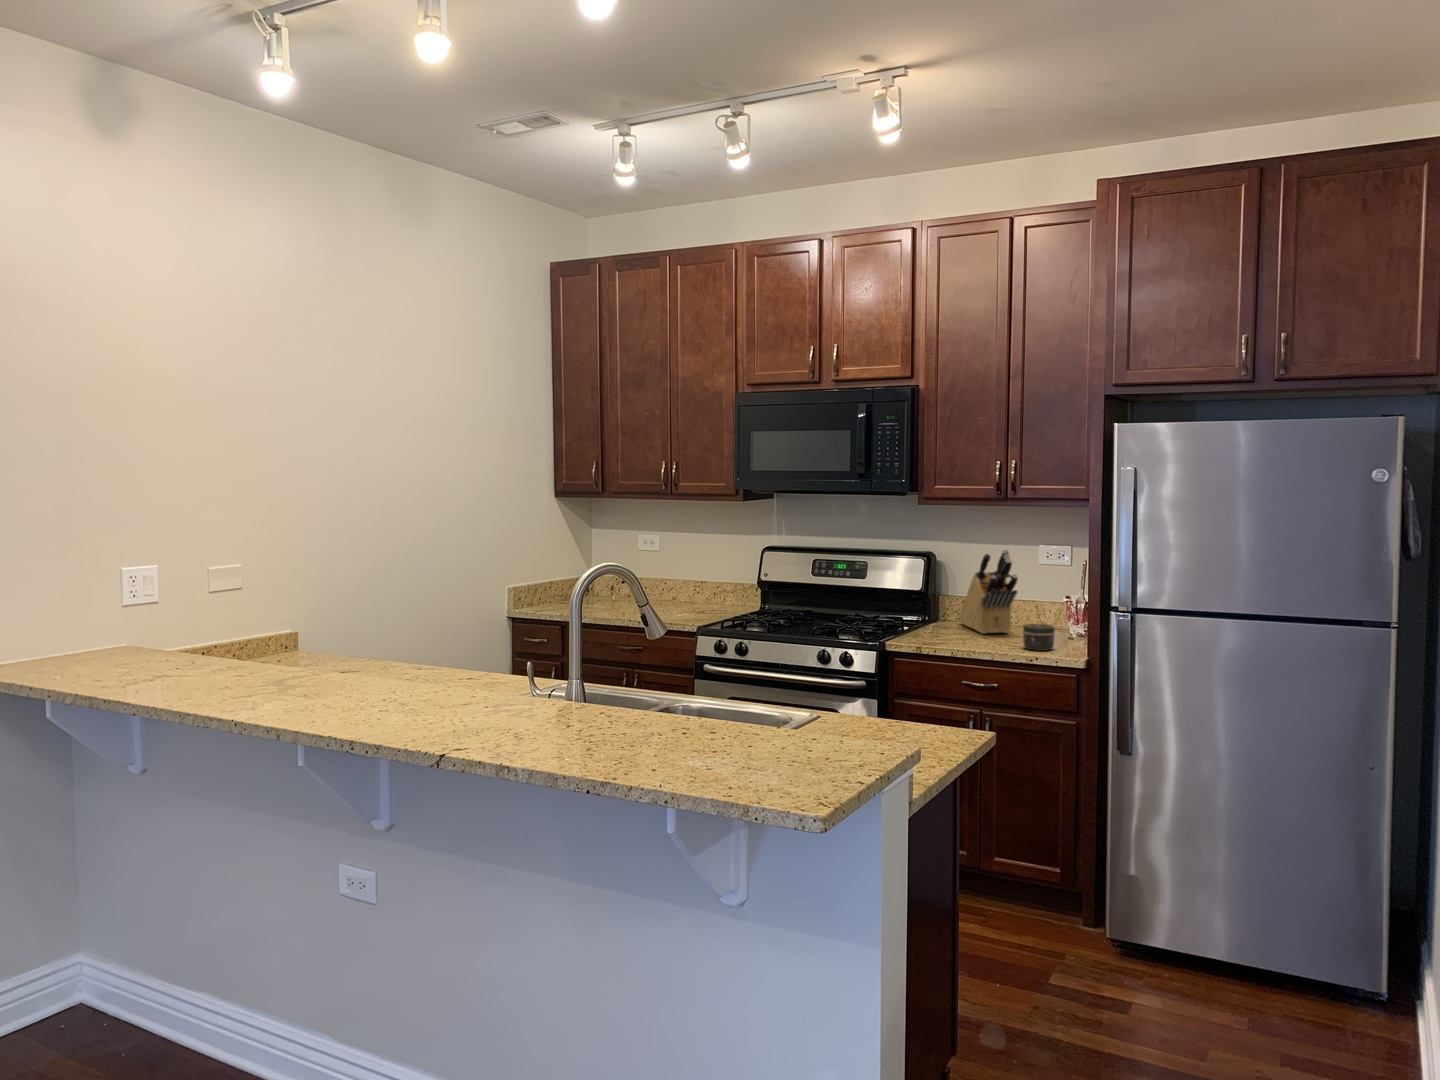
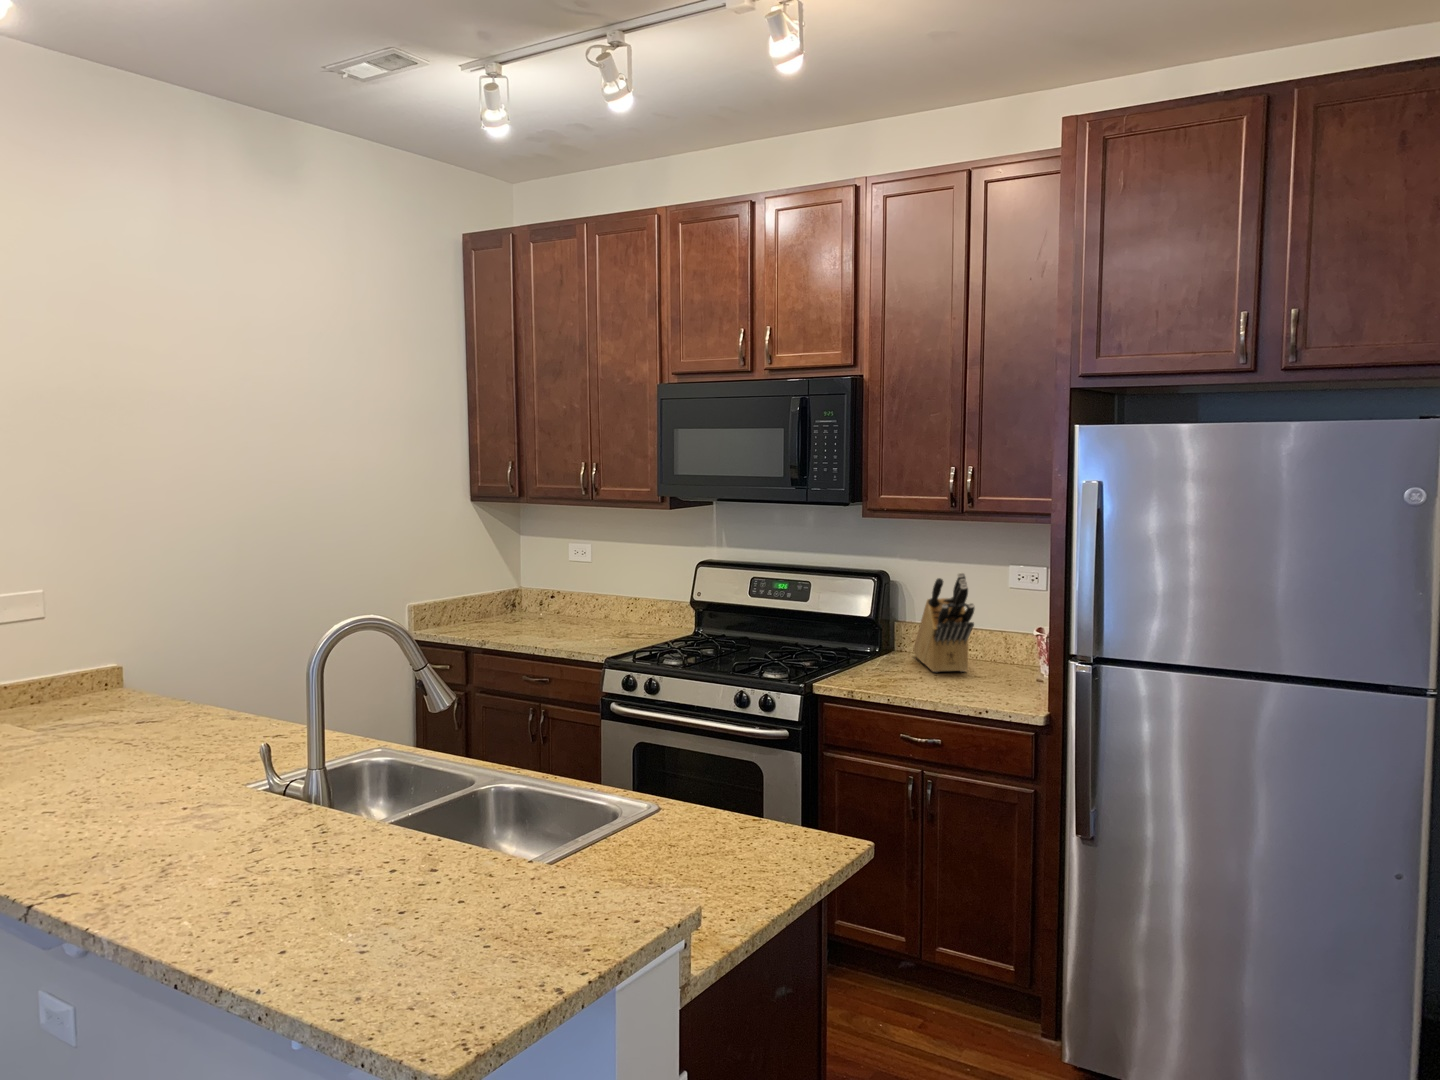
jar: present [1023,624,1055,651] -> none [974,665,1012,700]

